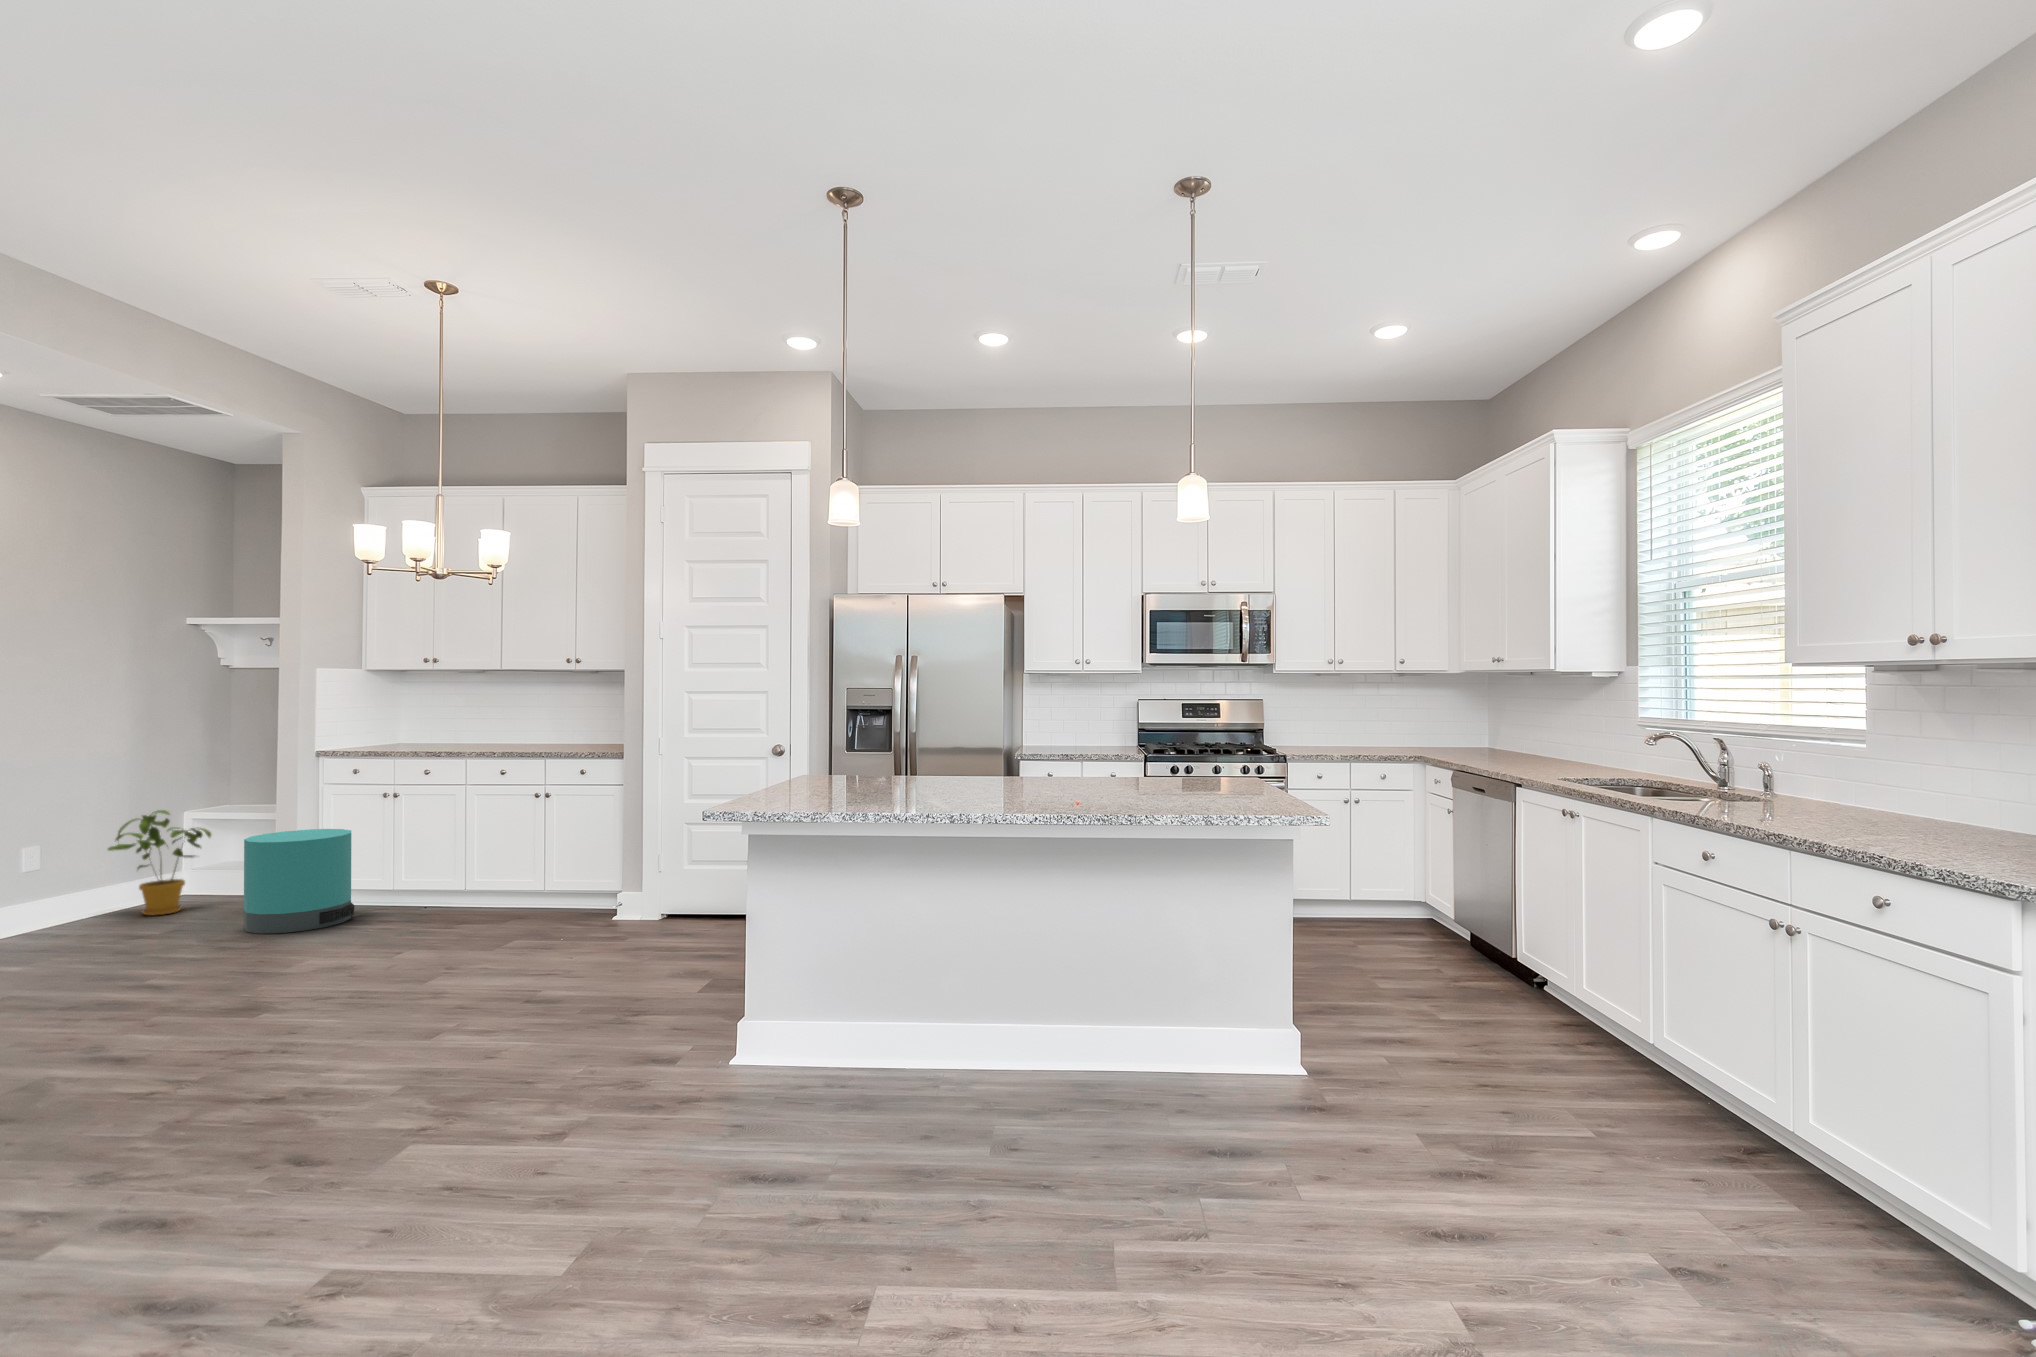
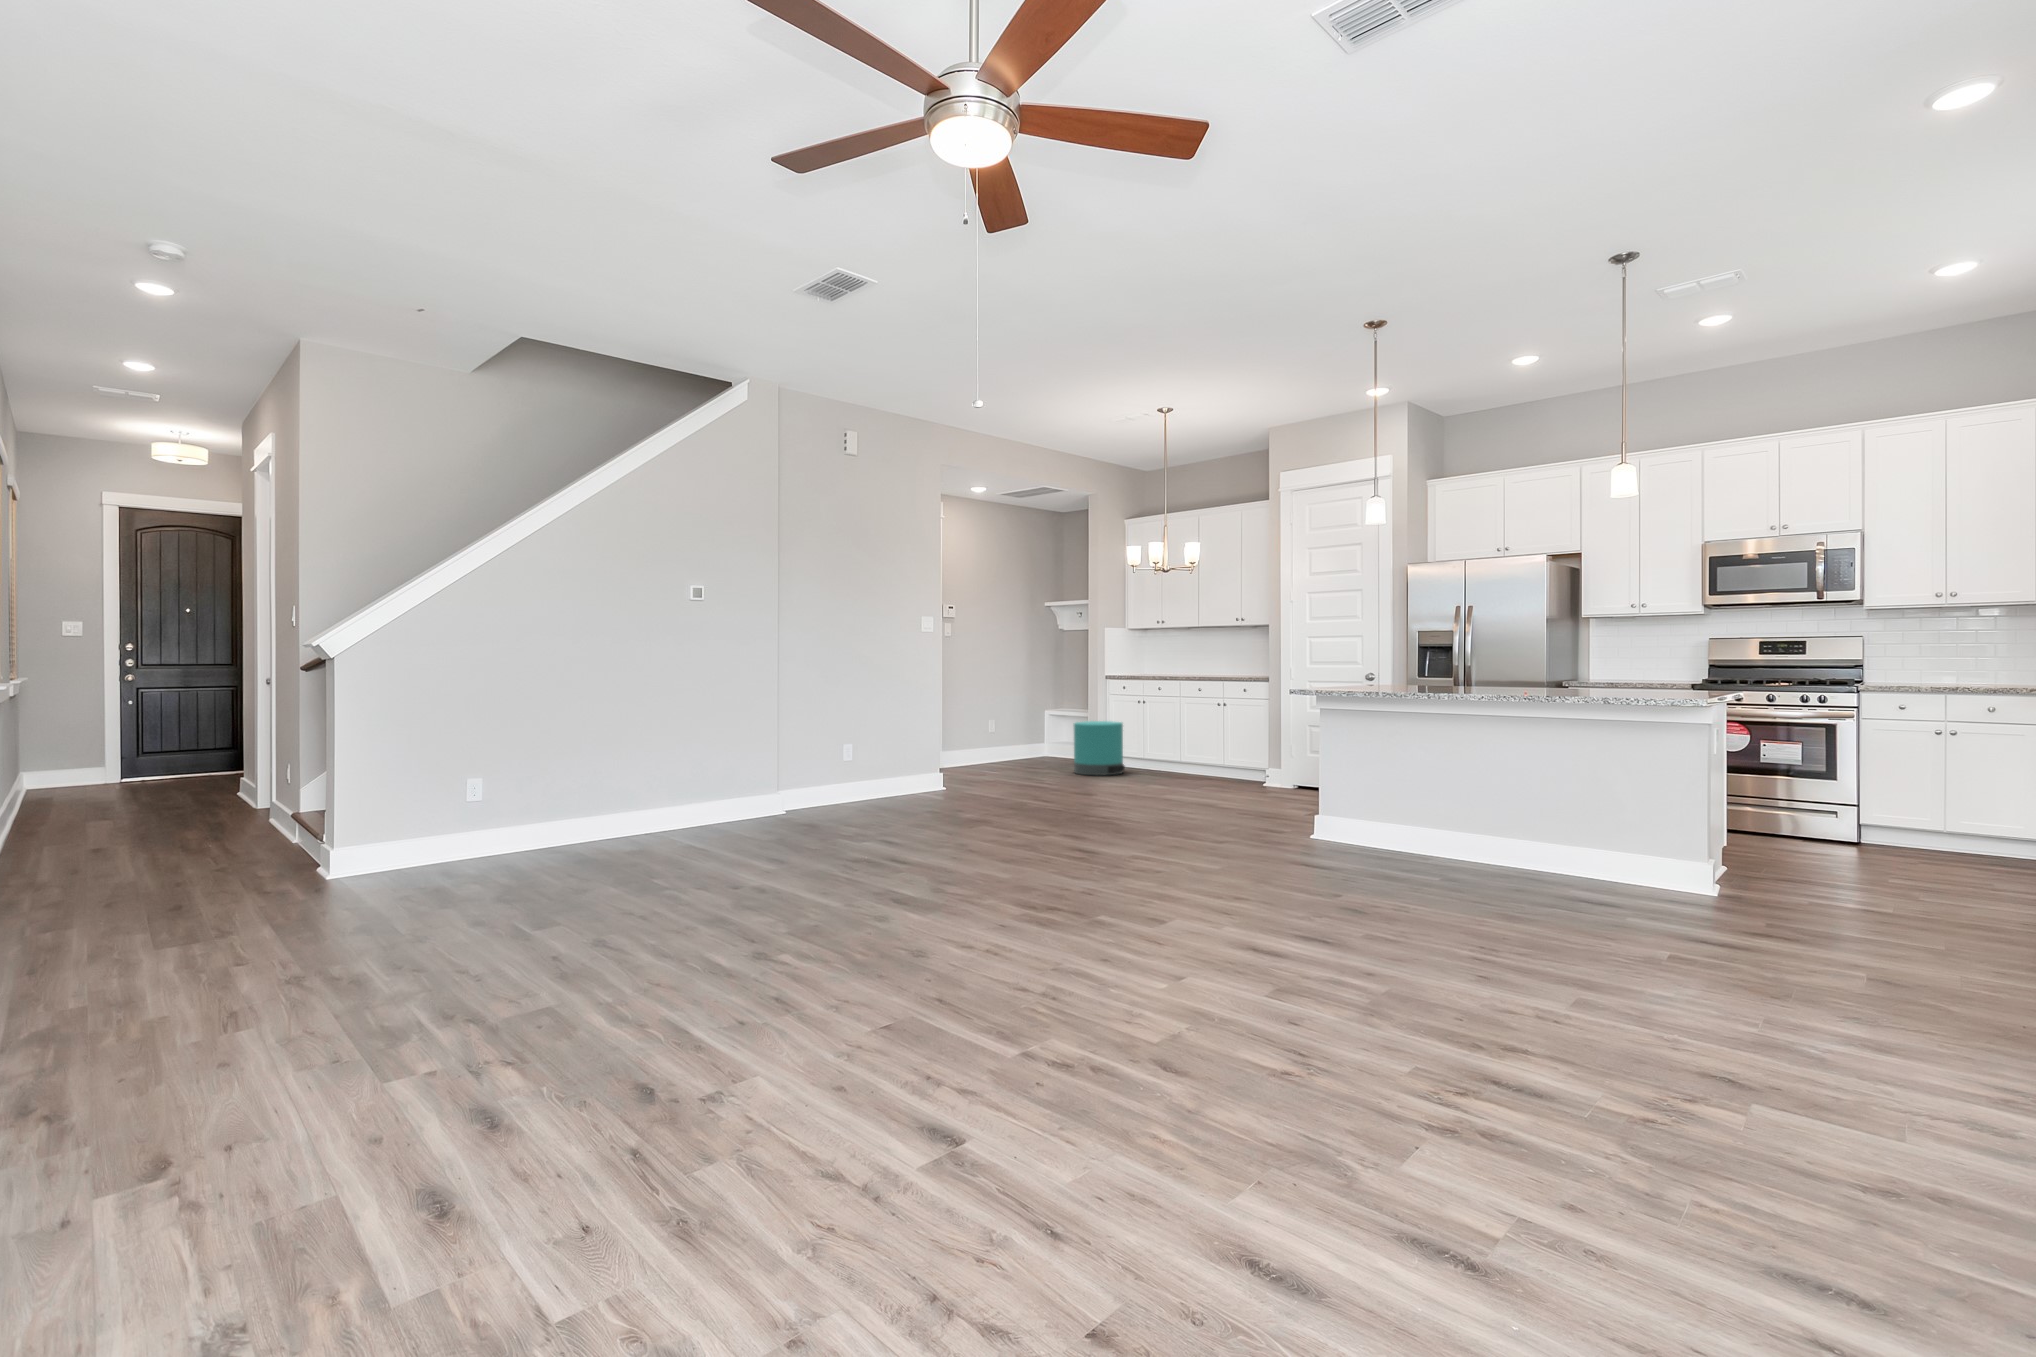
house plant: present [108,810,211,916] -> none [1016,707,1058,764]

